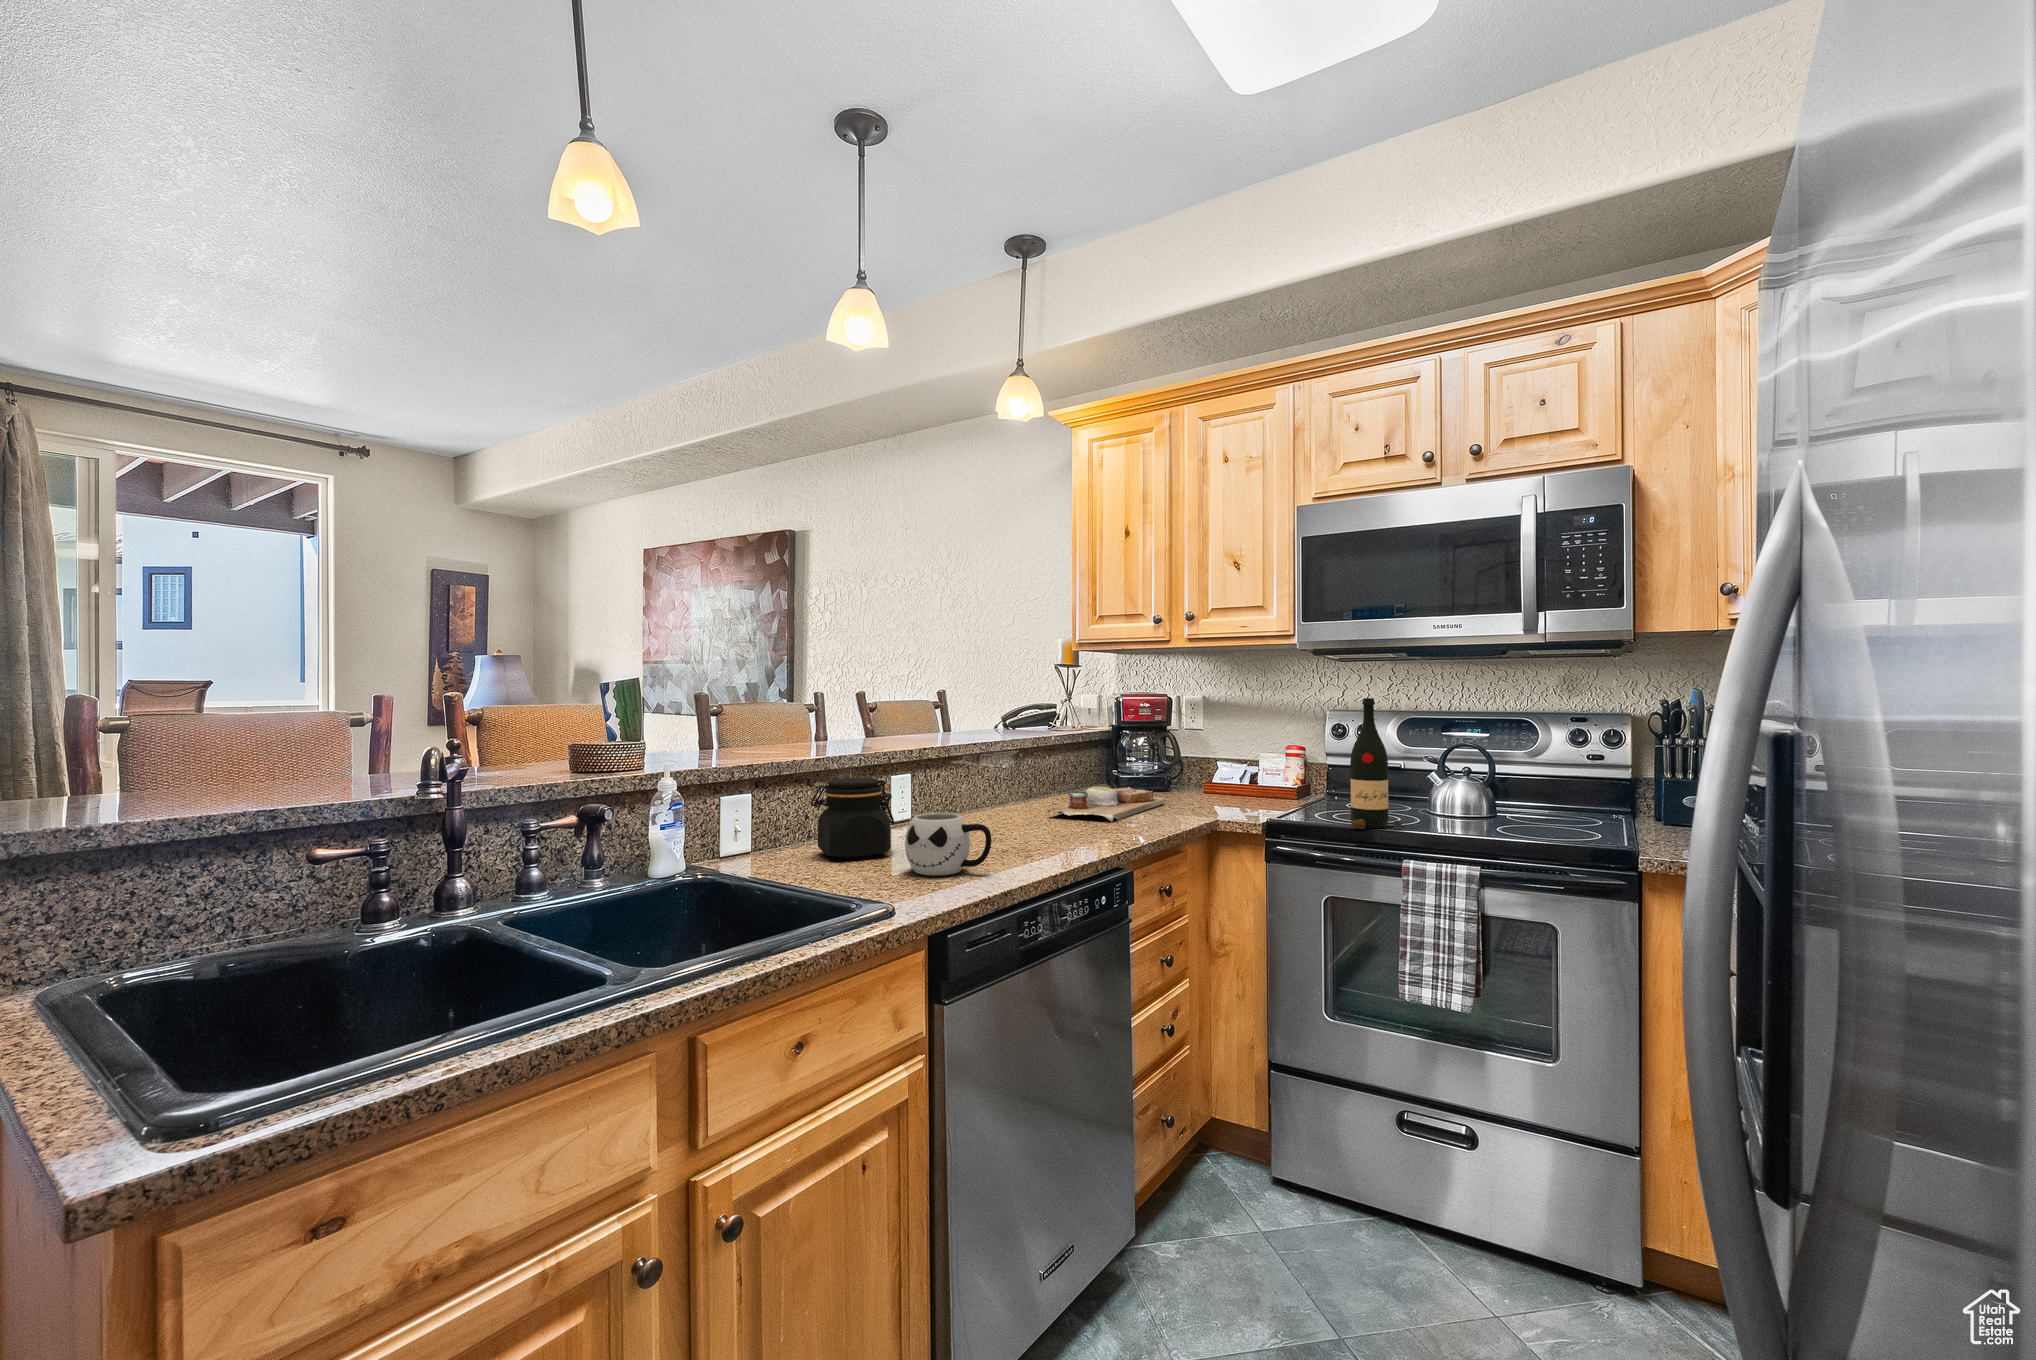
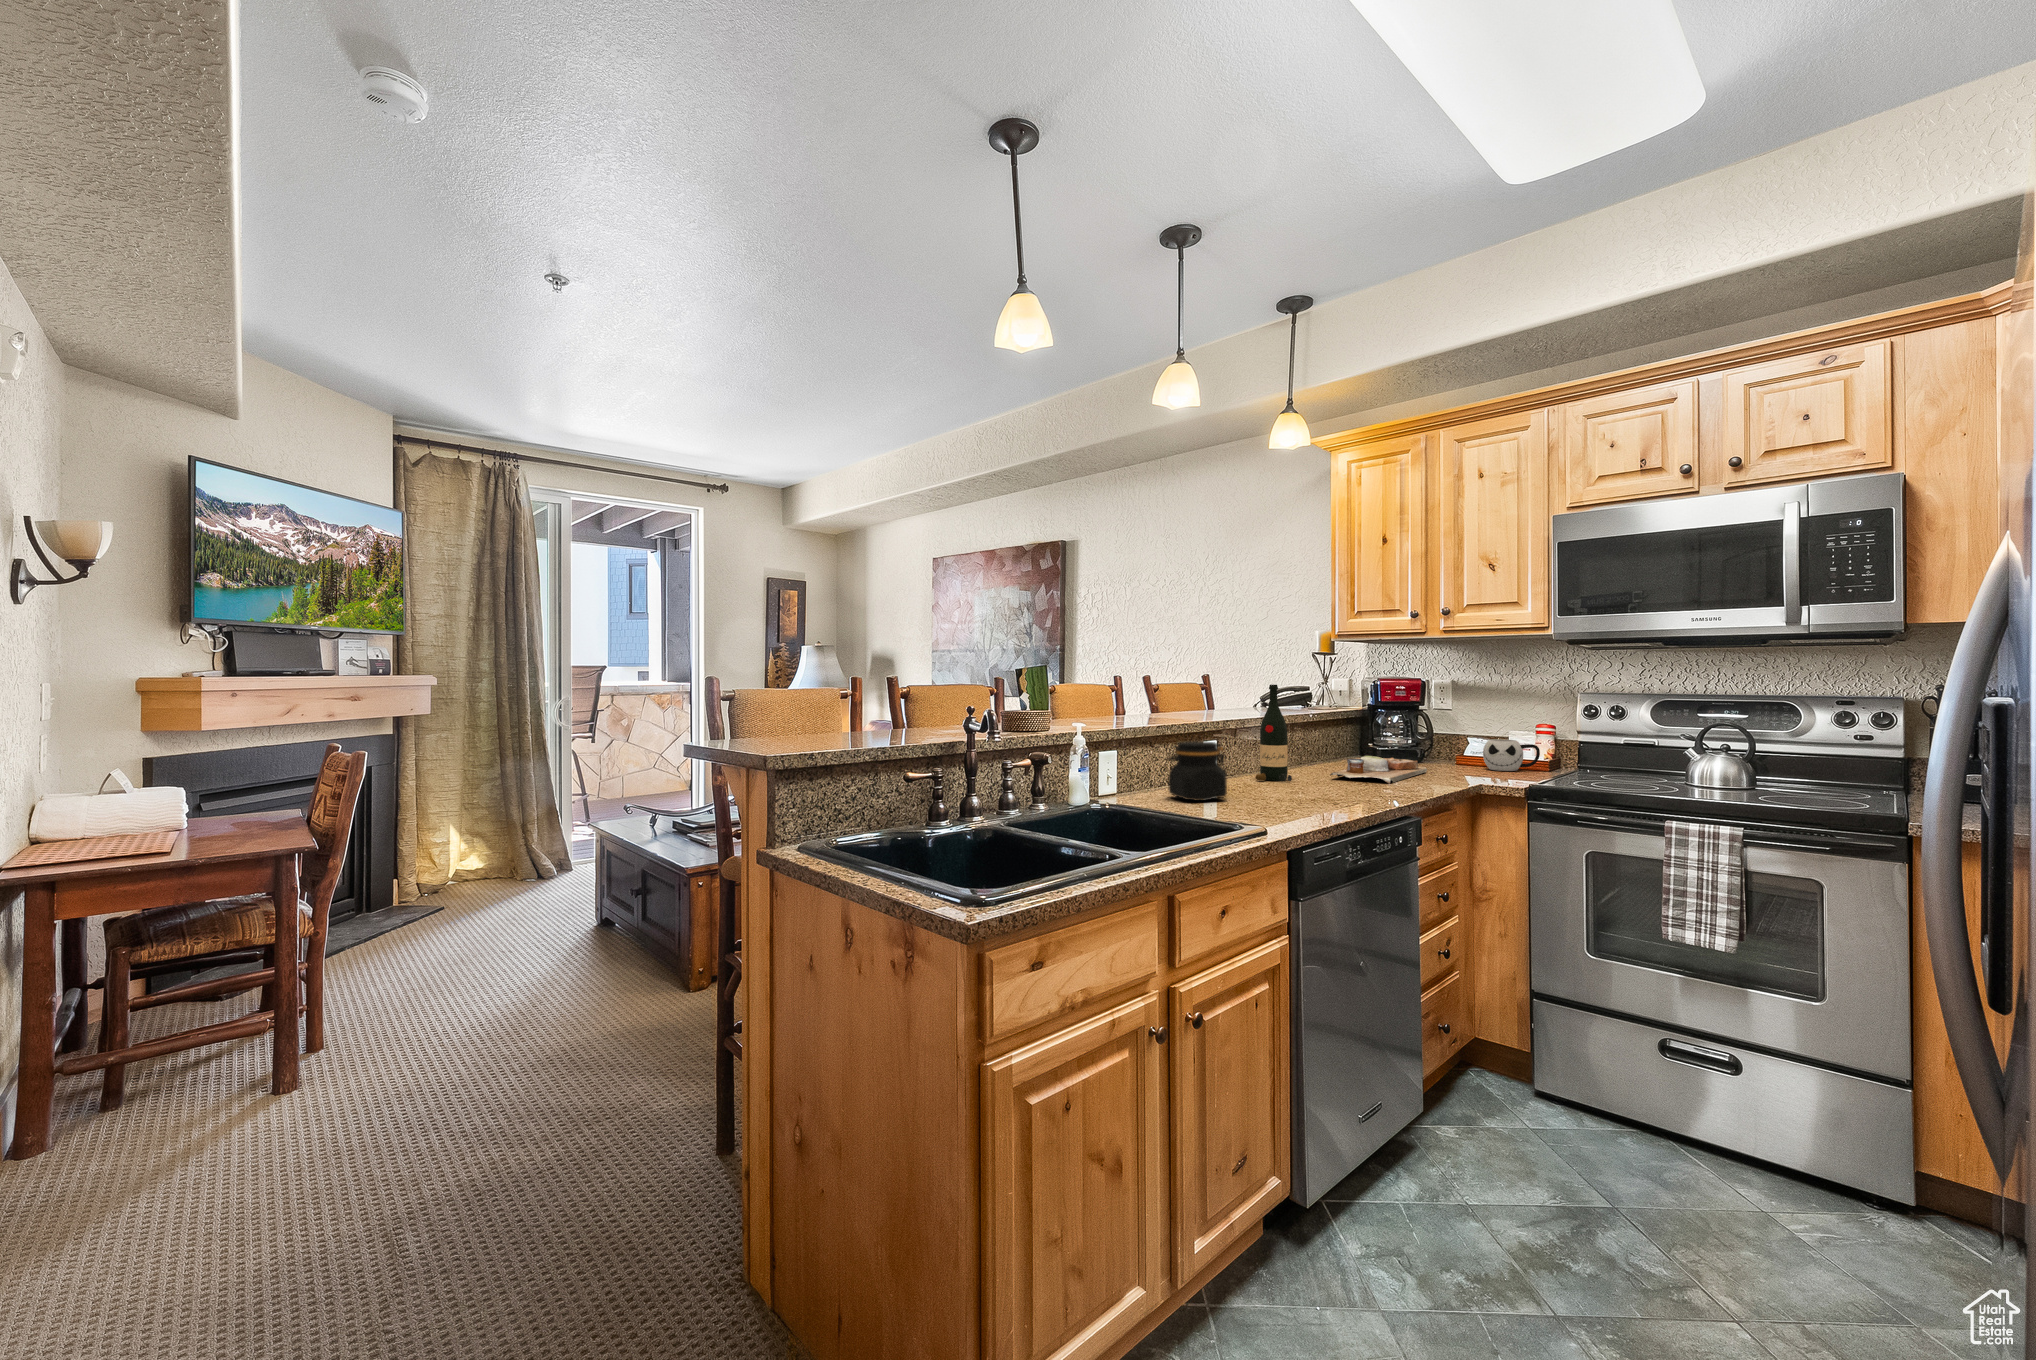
wine bottle: present [1350,698,1402,829] -> present [1256,685,1292,781]
mug: present [905,813,992,875] -> present [1483,739,1540,771]

